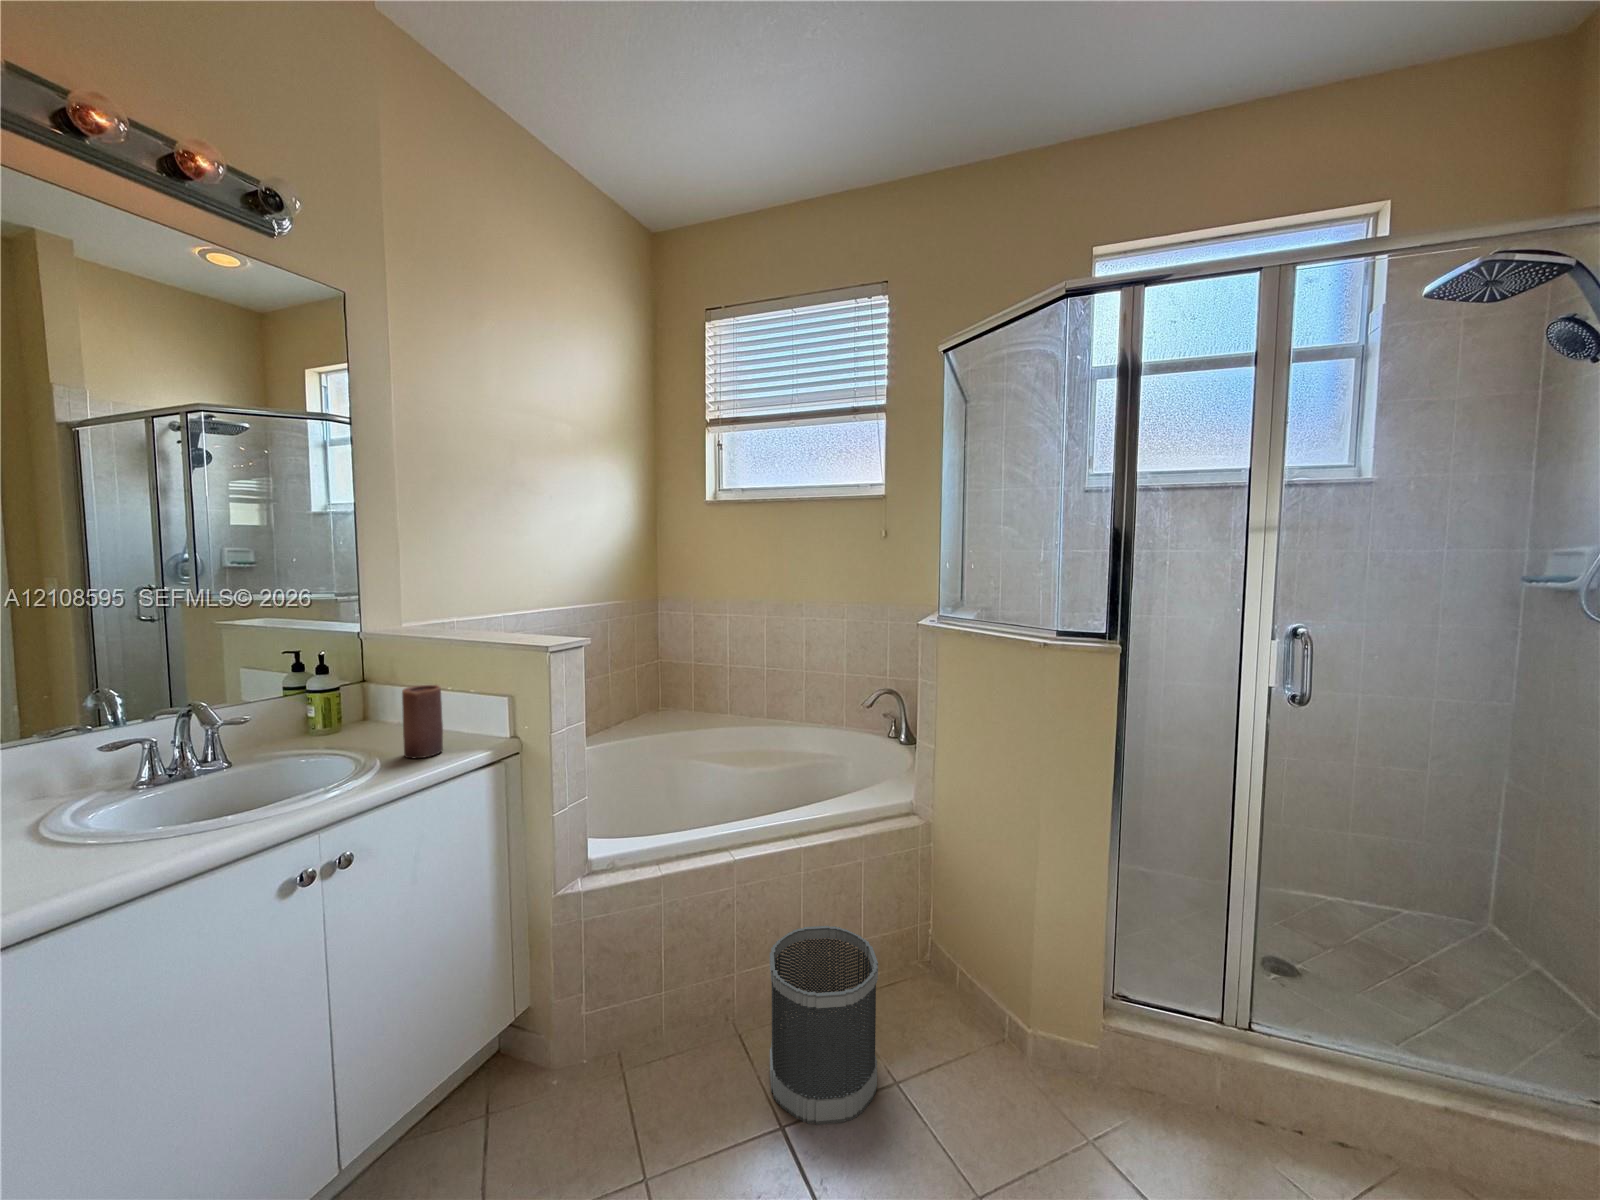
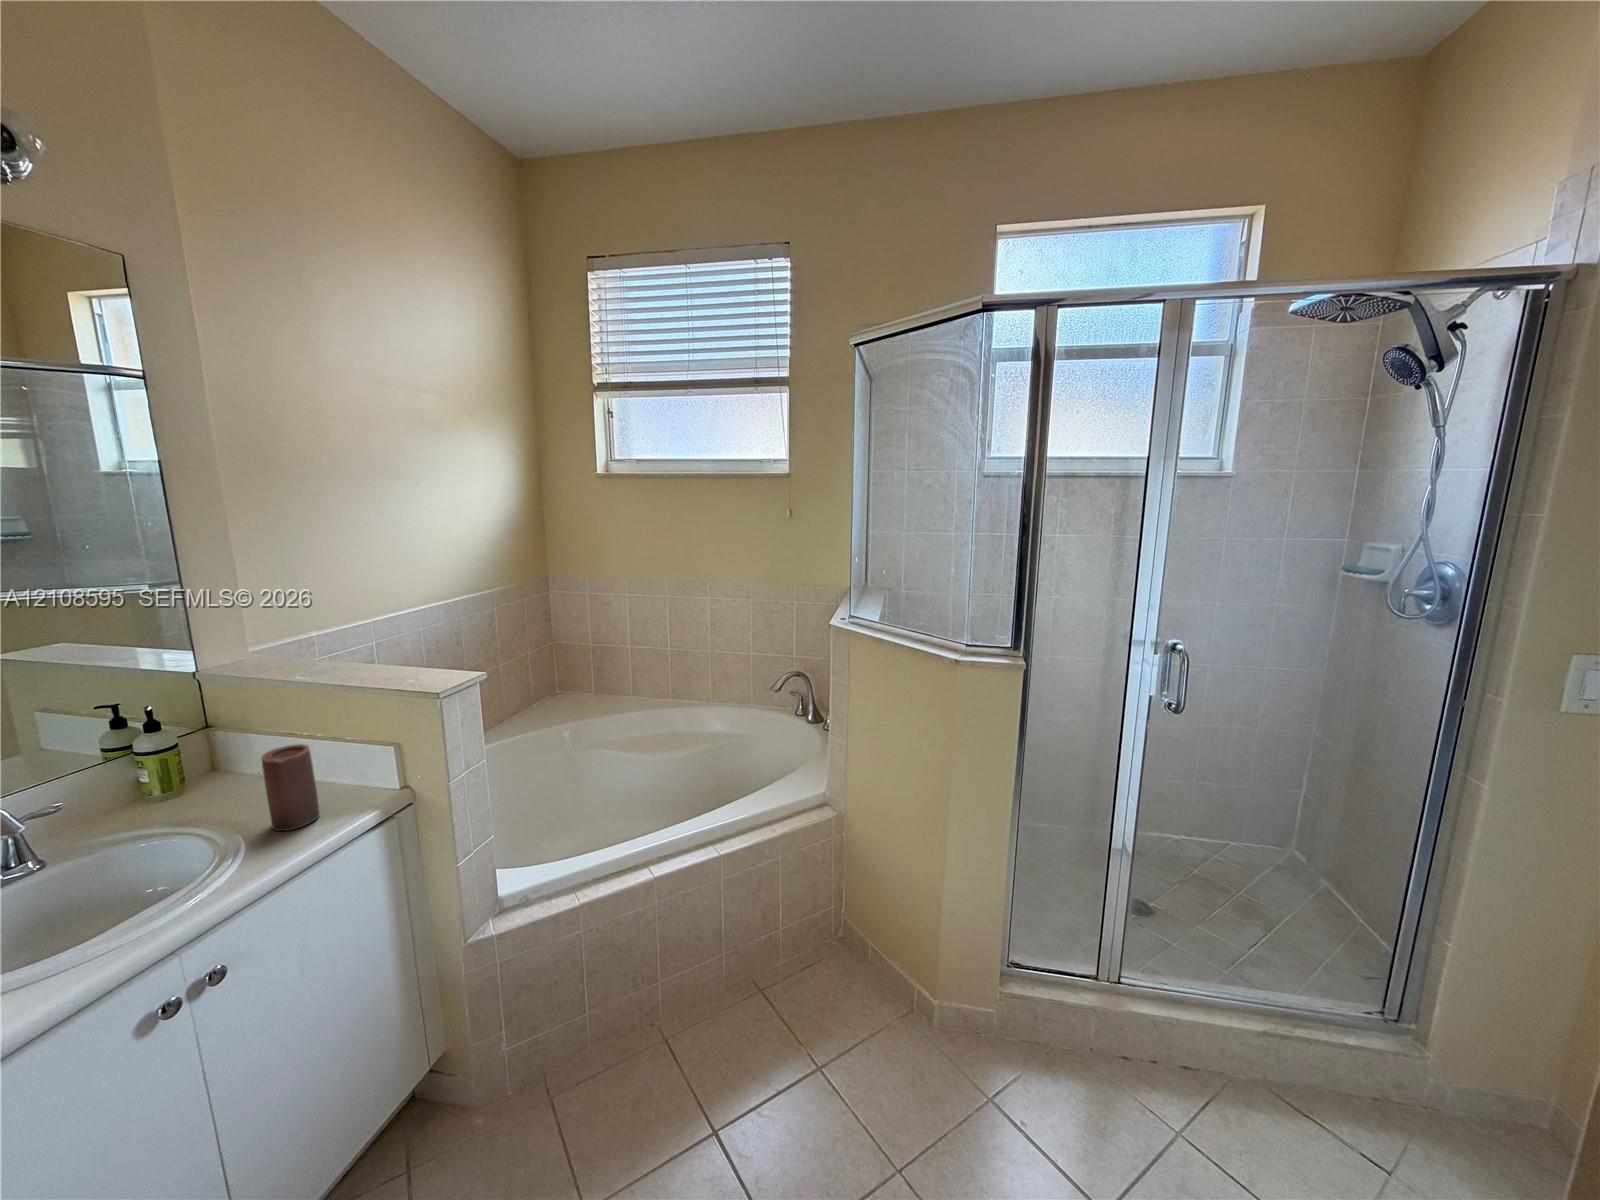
wastebasket: present [770,926,878,1125] -> none [696,929,802,1120]

